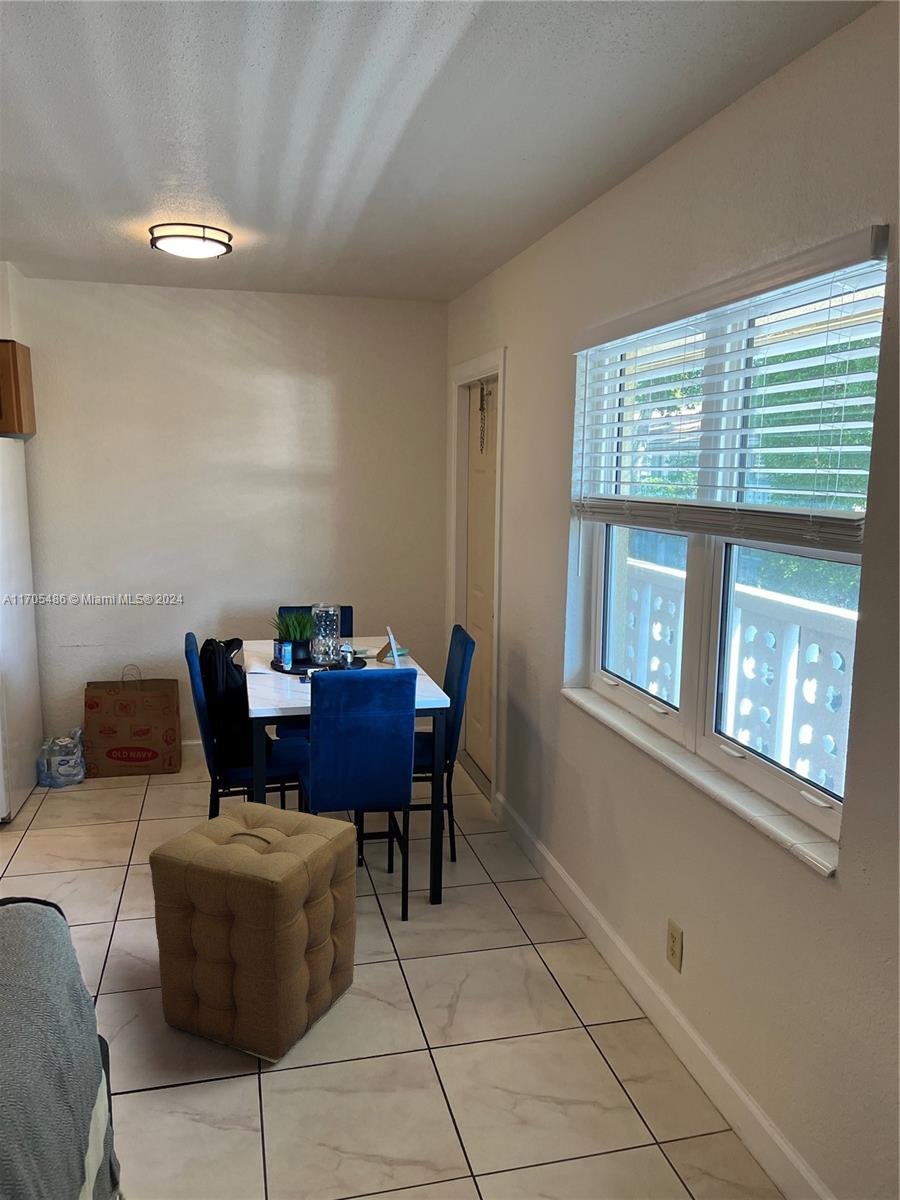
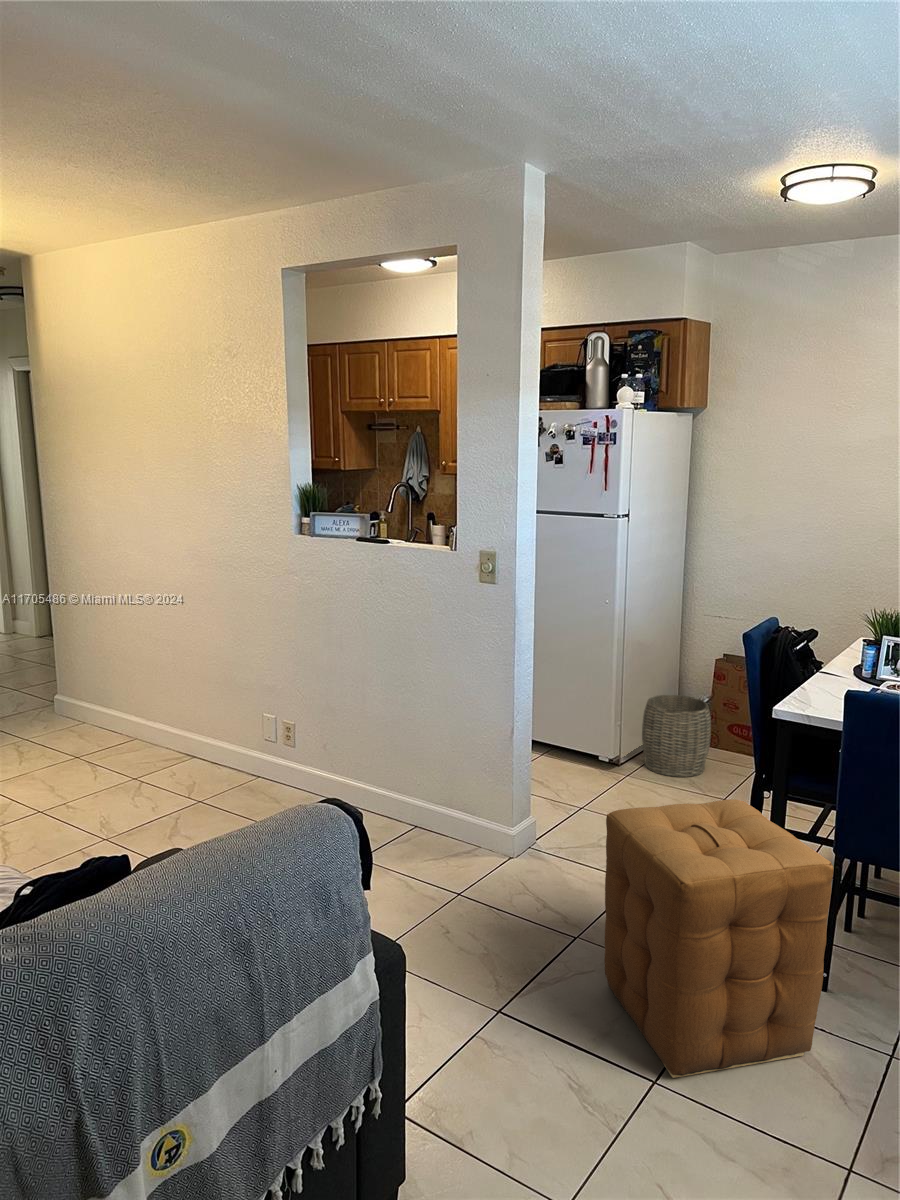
woven basket: none [28,731,105,819] -> present [642,695,711,777]

